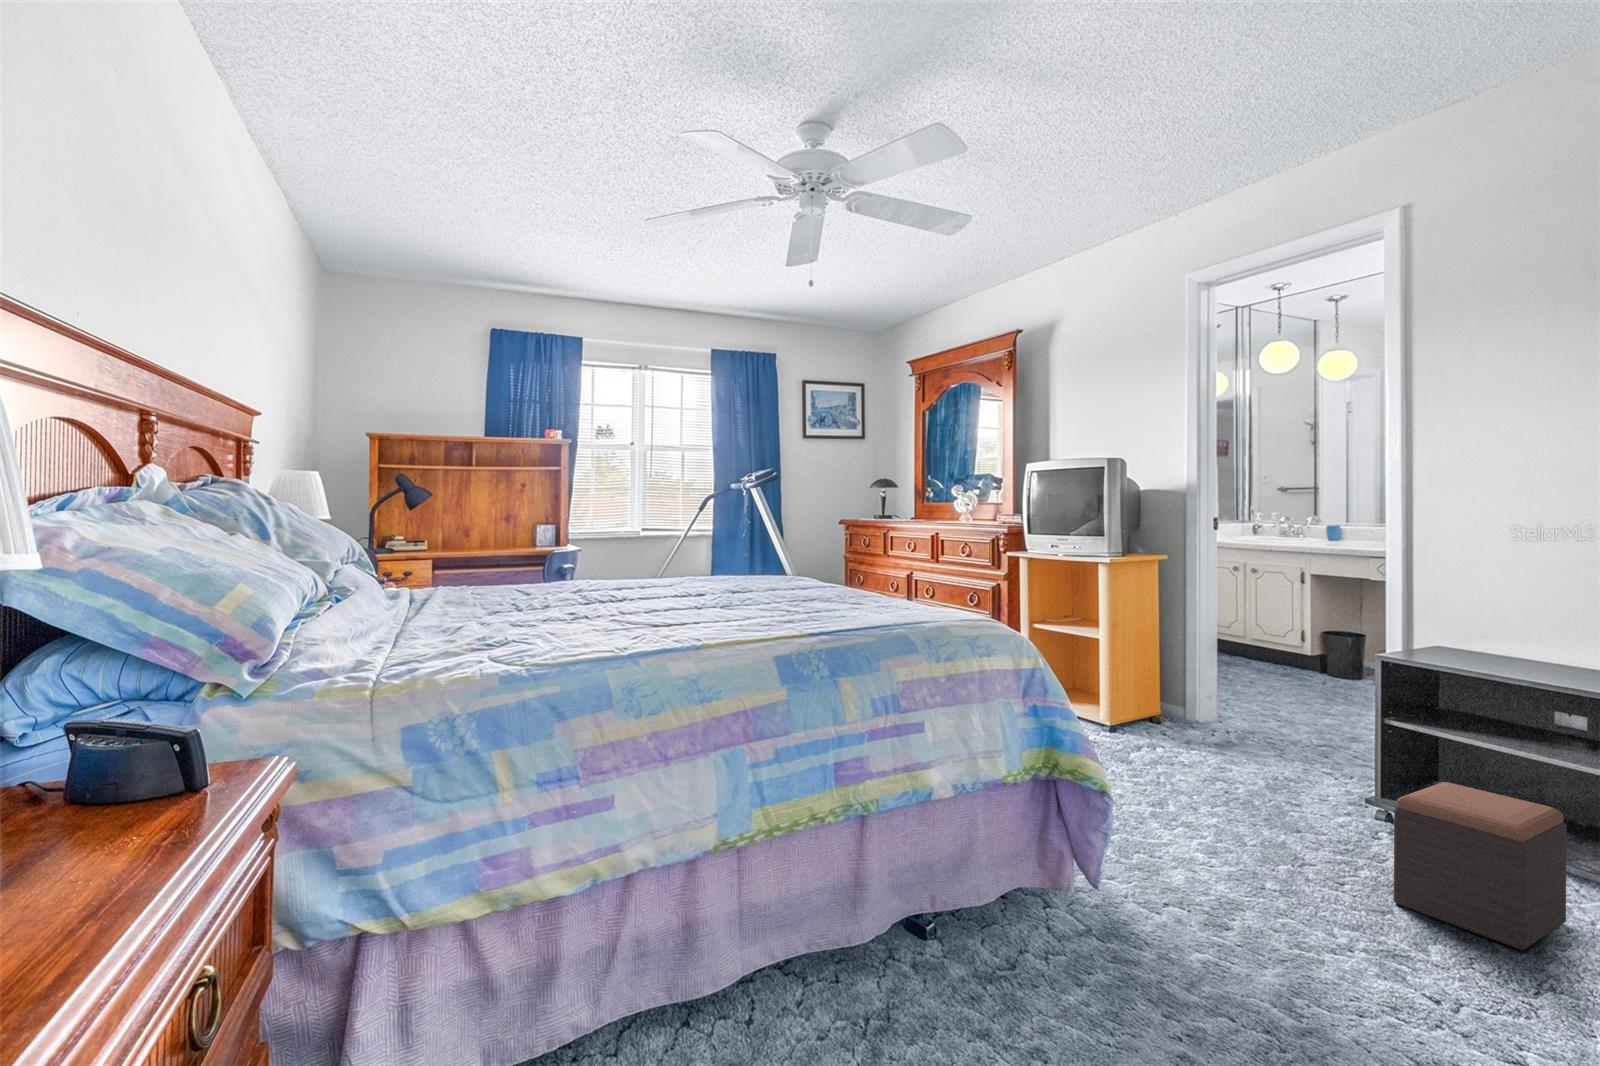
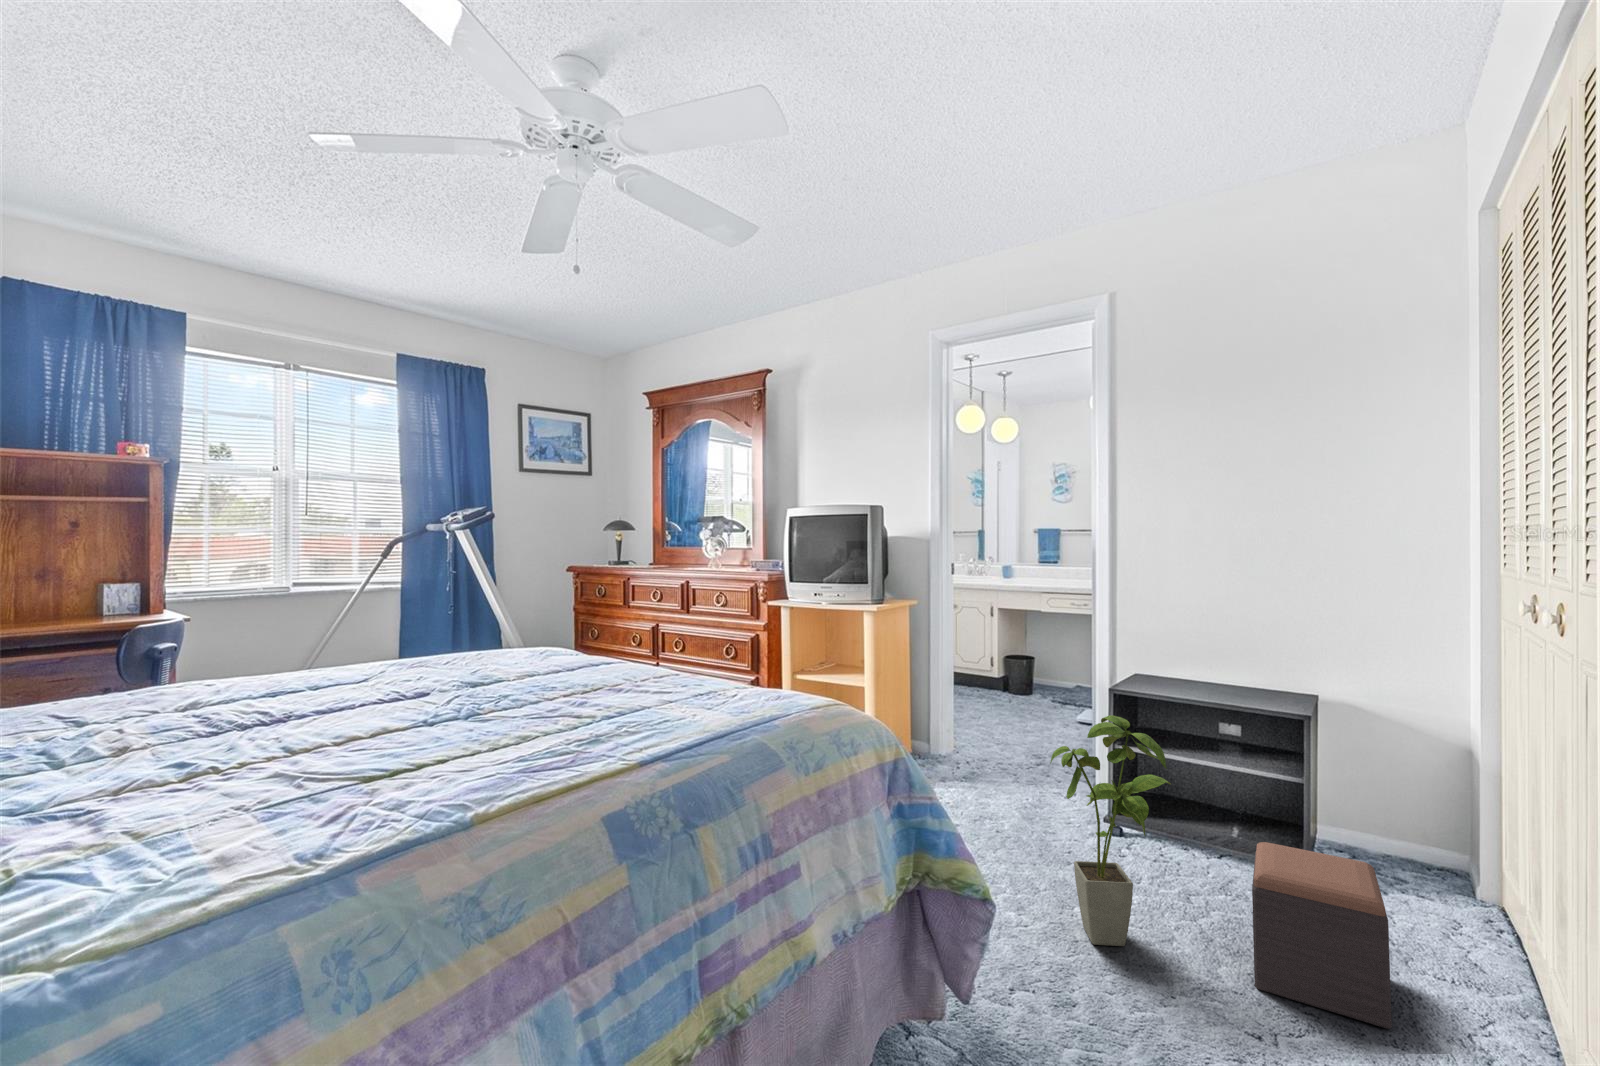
house plant: none [1213,644,1344,856] -> present [1050,715,1171,946]

